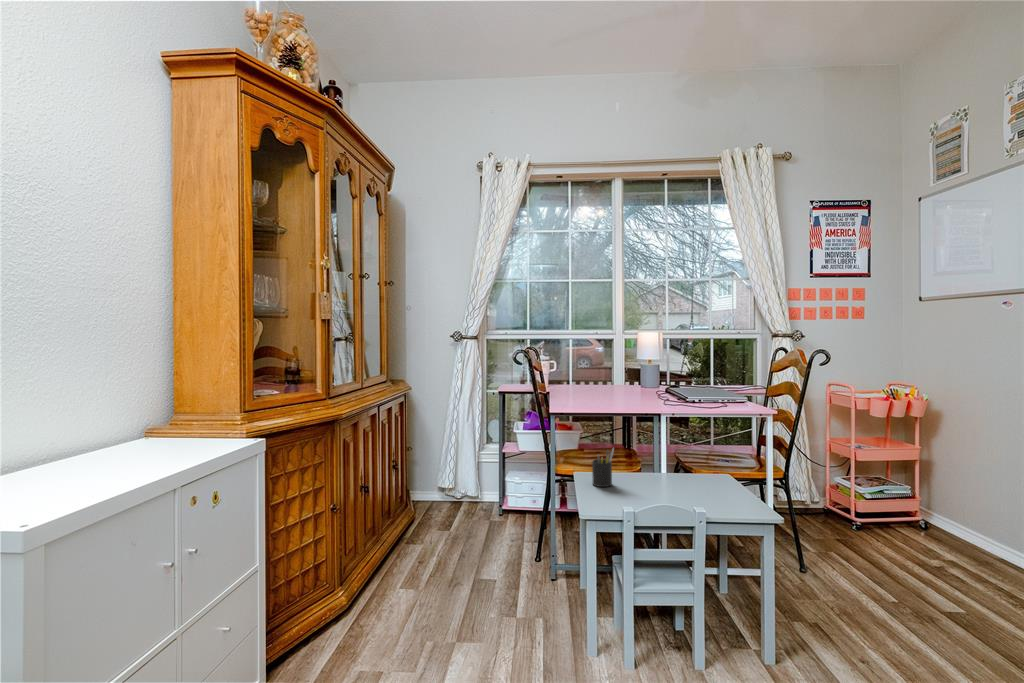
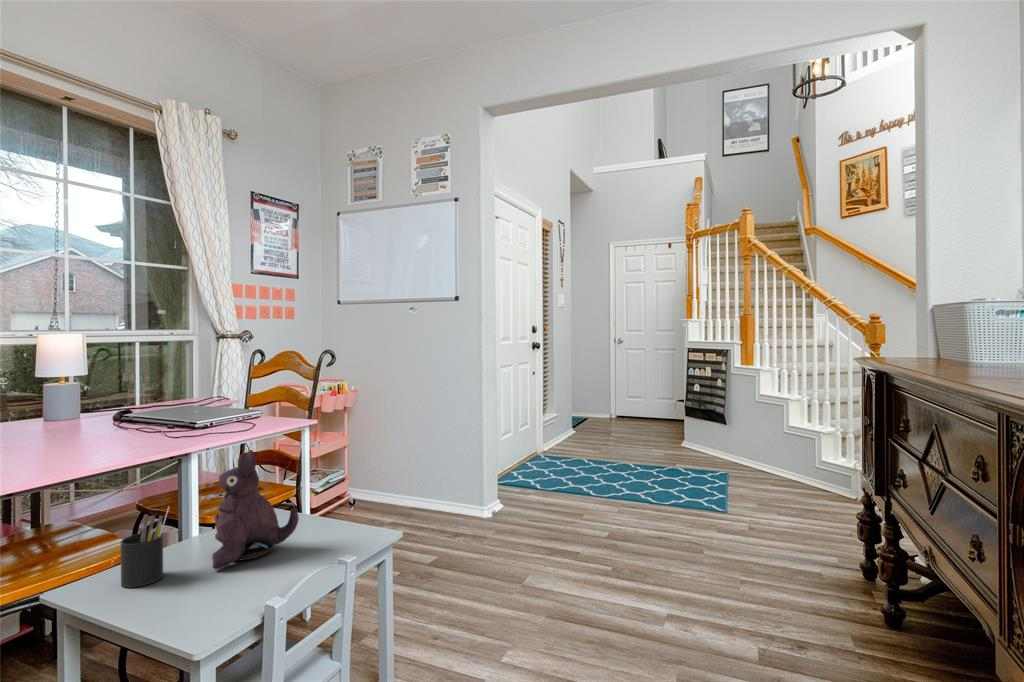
plush toy: none [629,425,683,496] -> present [212,450,299,570]

